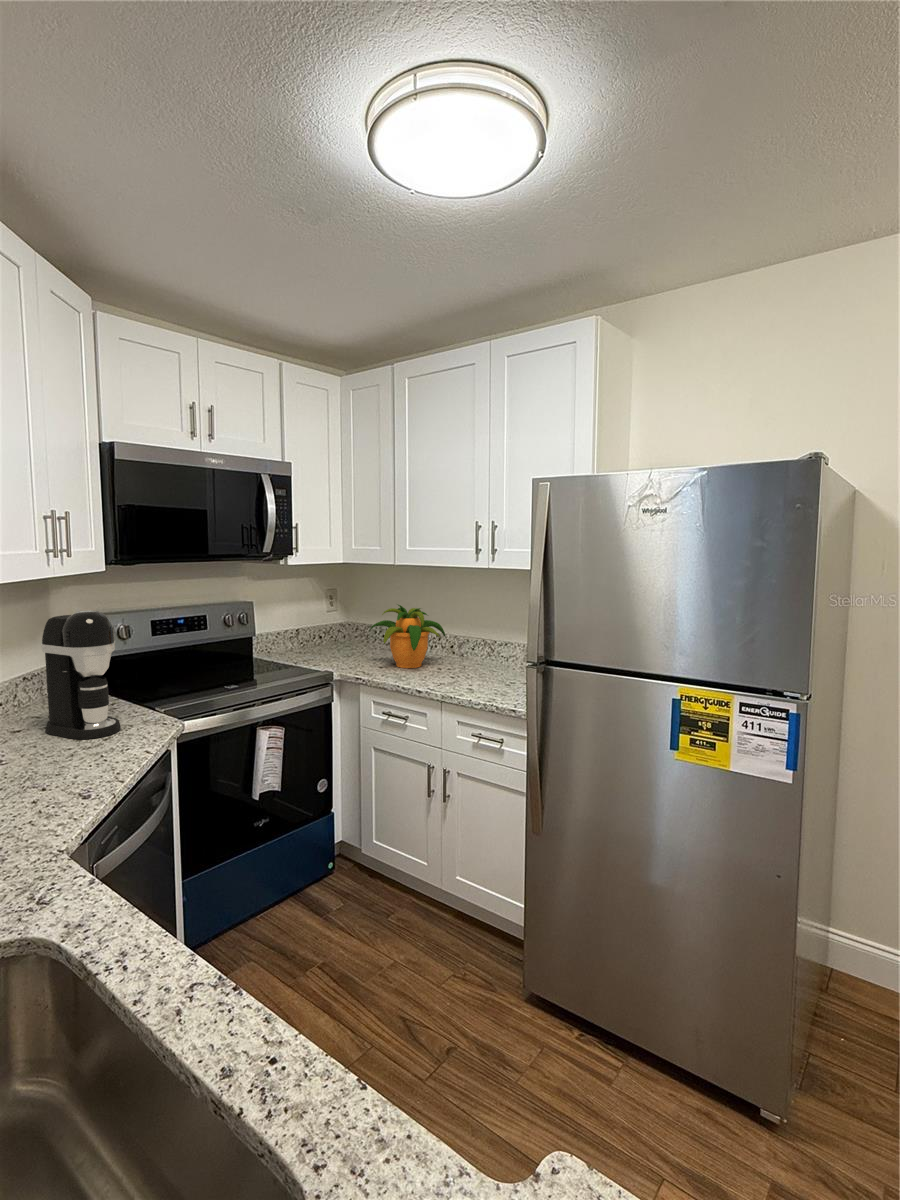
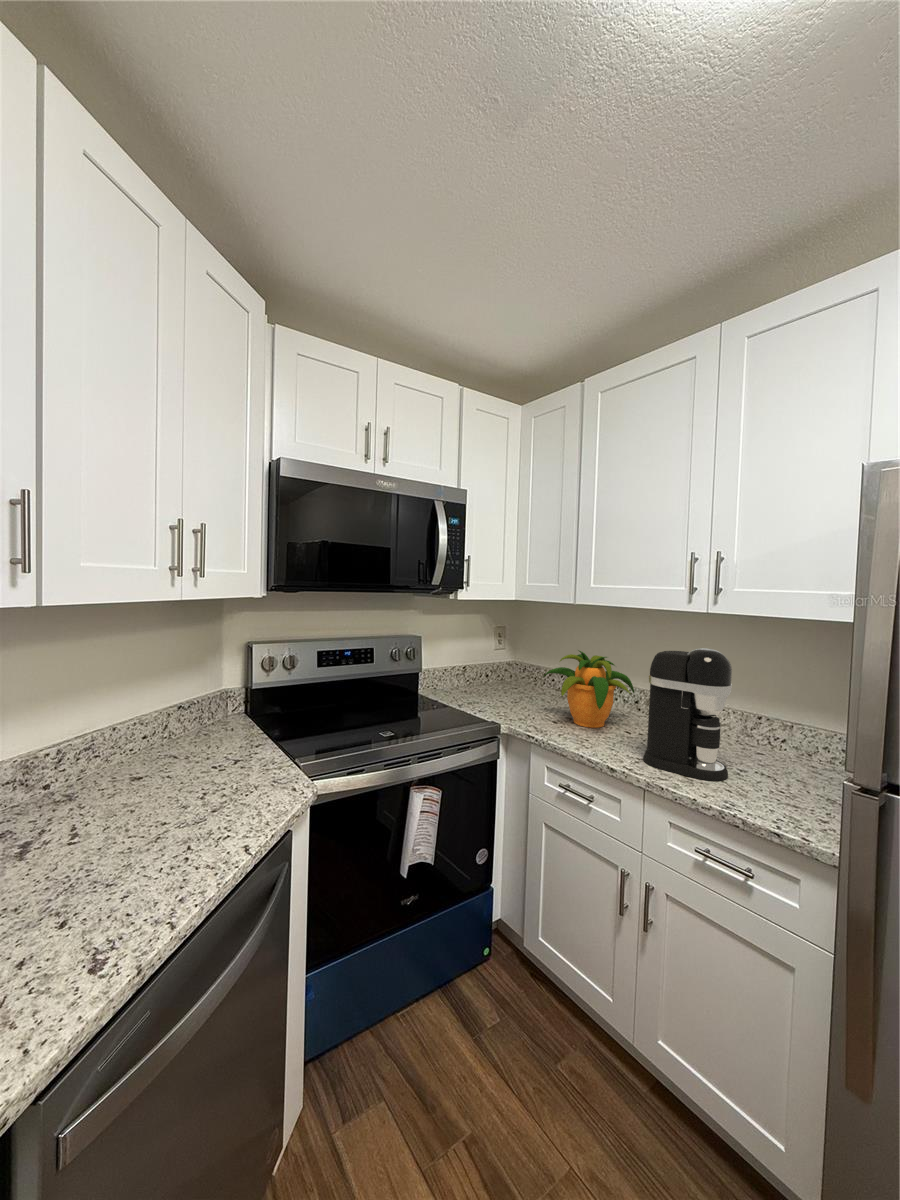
coffee maker: present [41,611,121,739] -> present [643,648,732,781]

